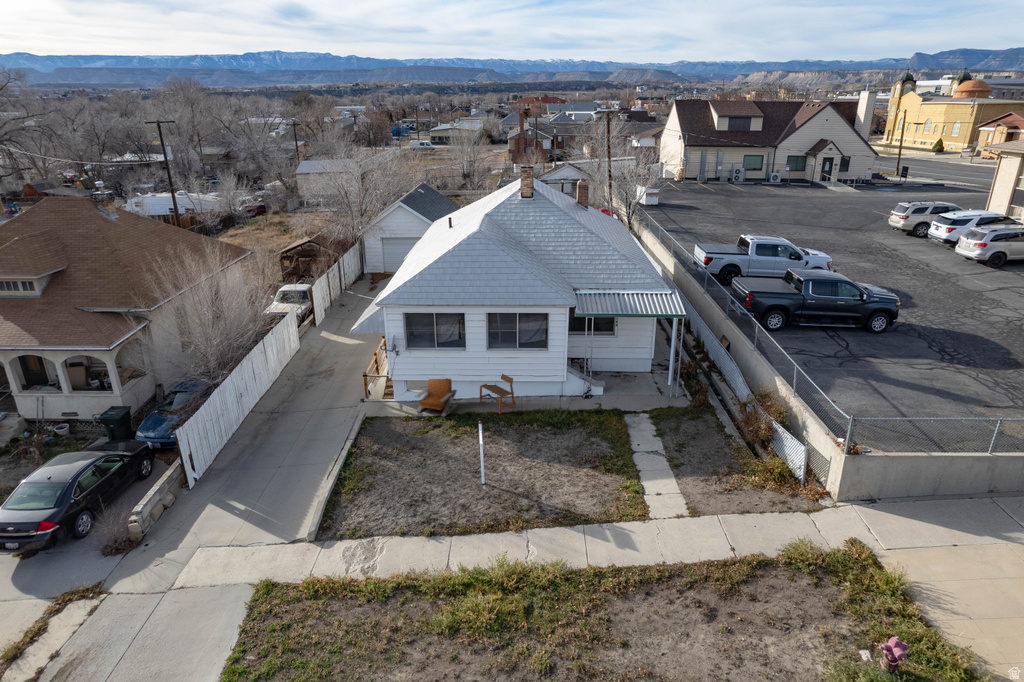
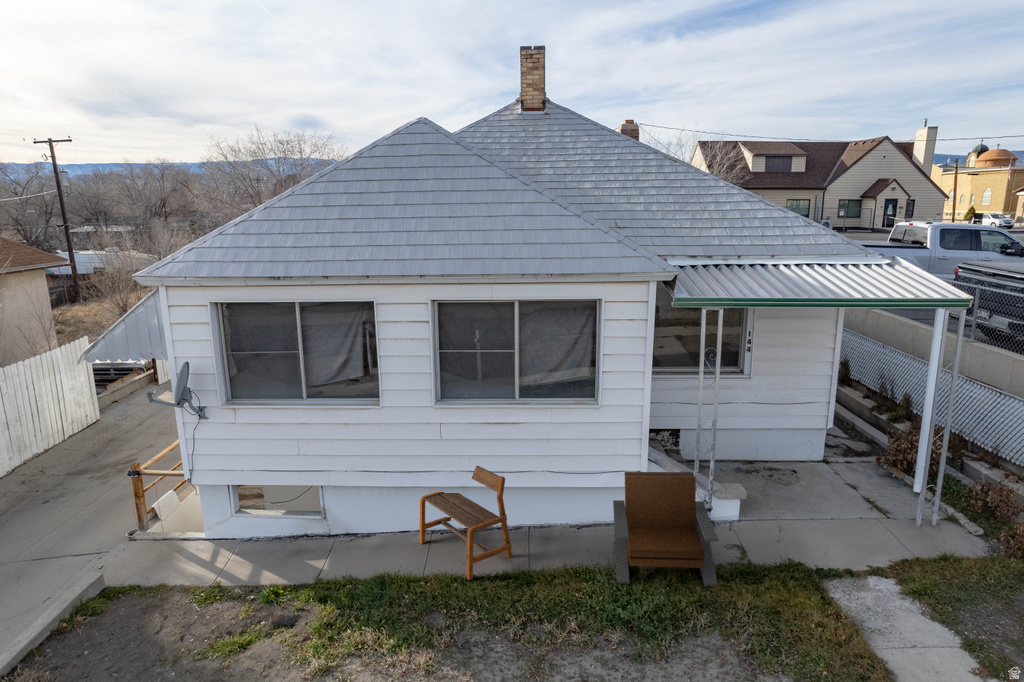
lounge chair: present [415,378,457,417] -> present [613,472,718,586]

